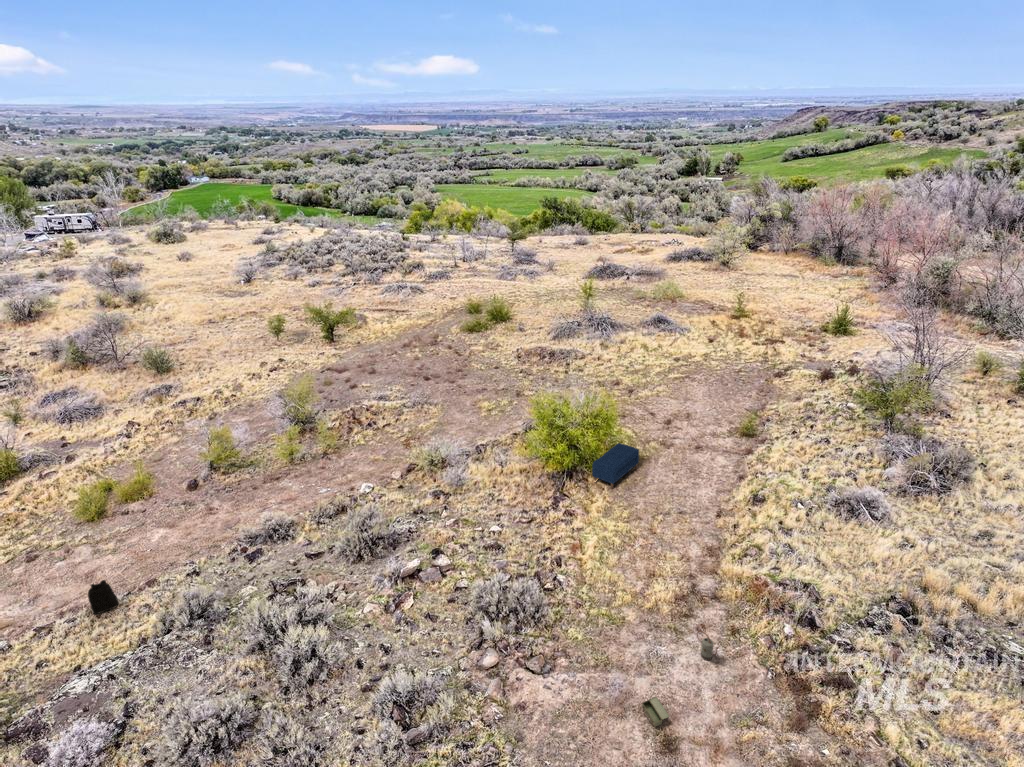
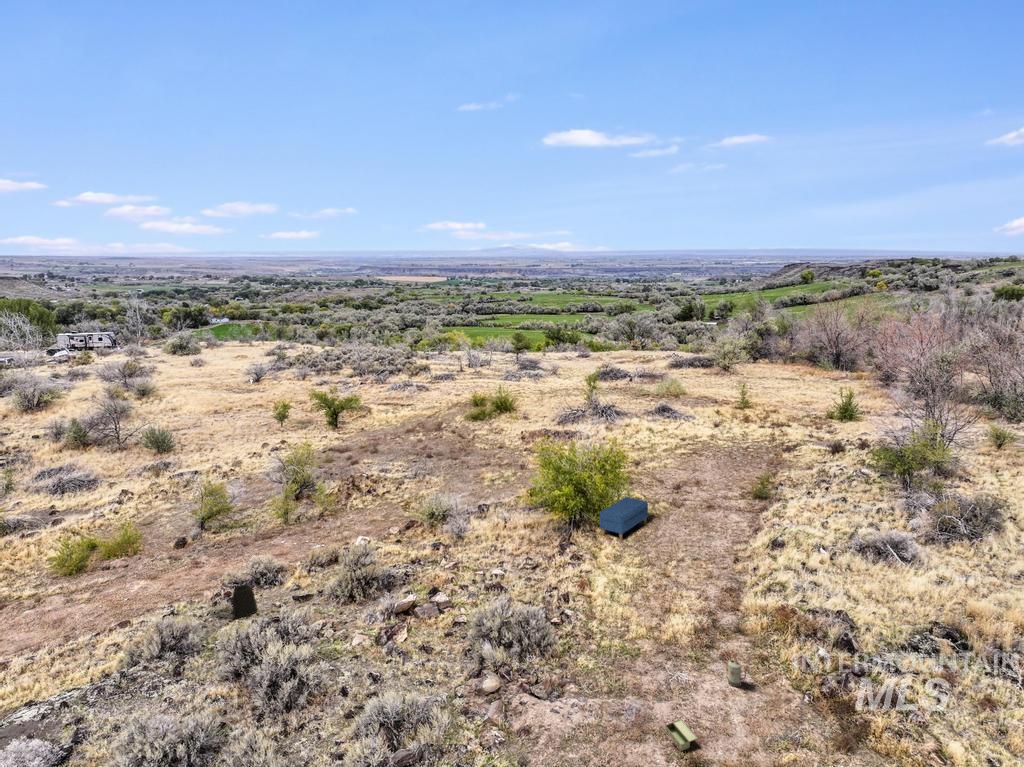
backpack: present [88,580,119,614] -> present [233,583,258,619]

